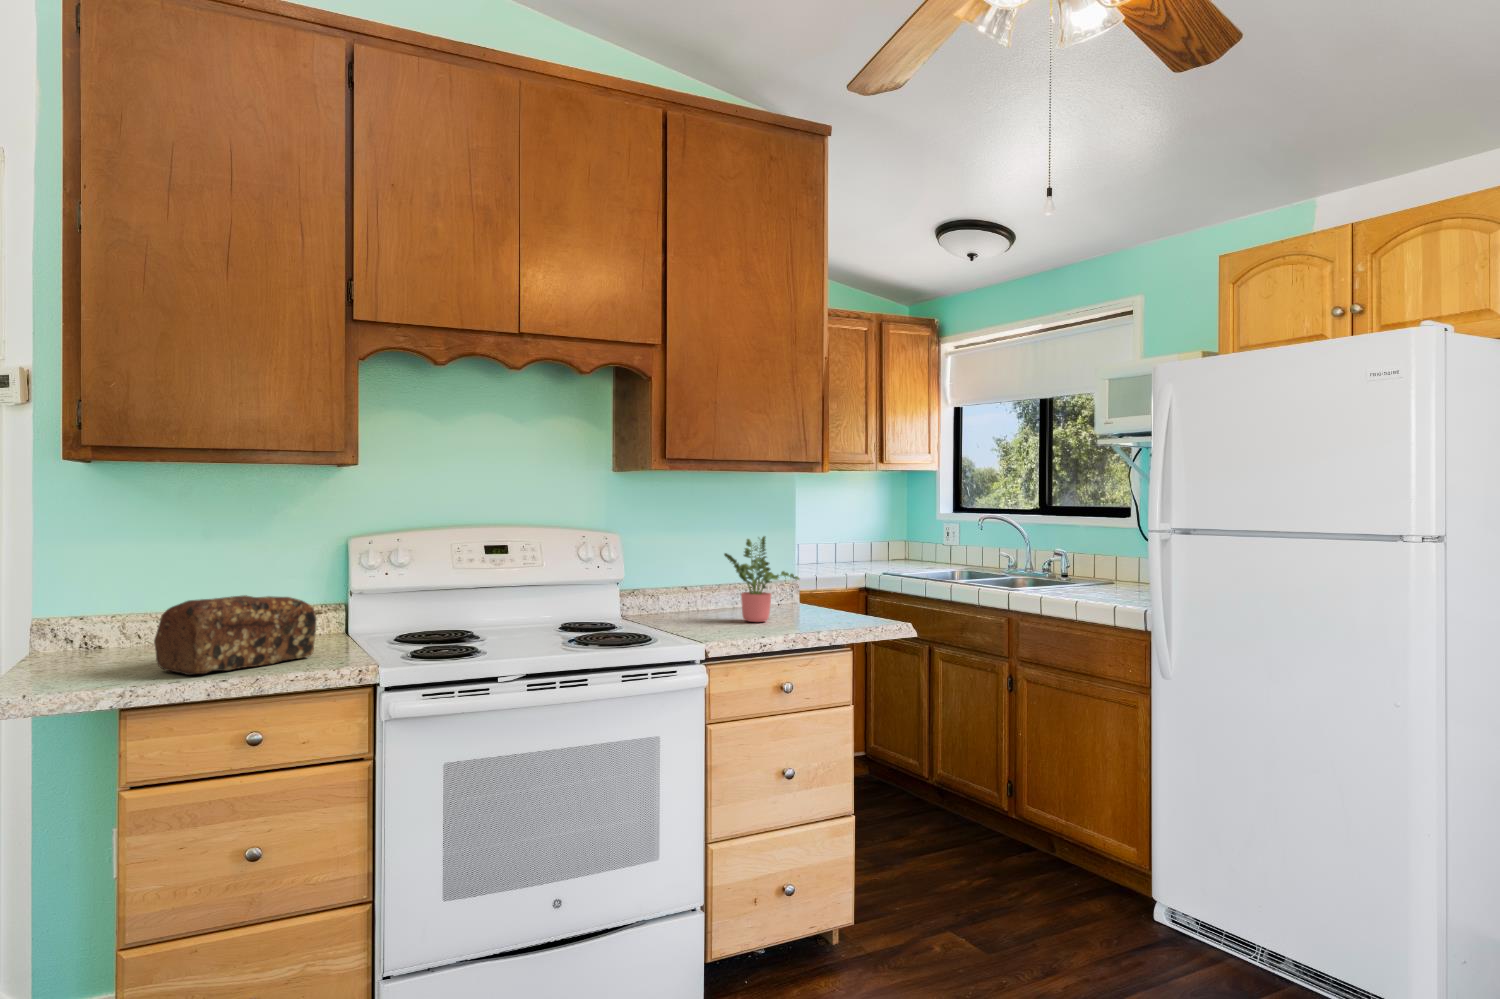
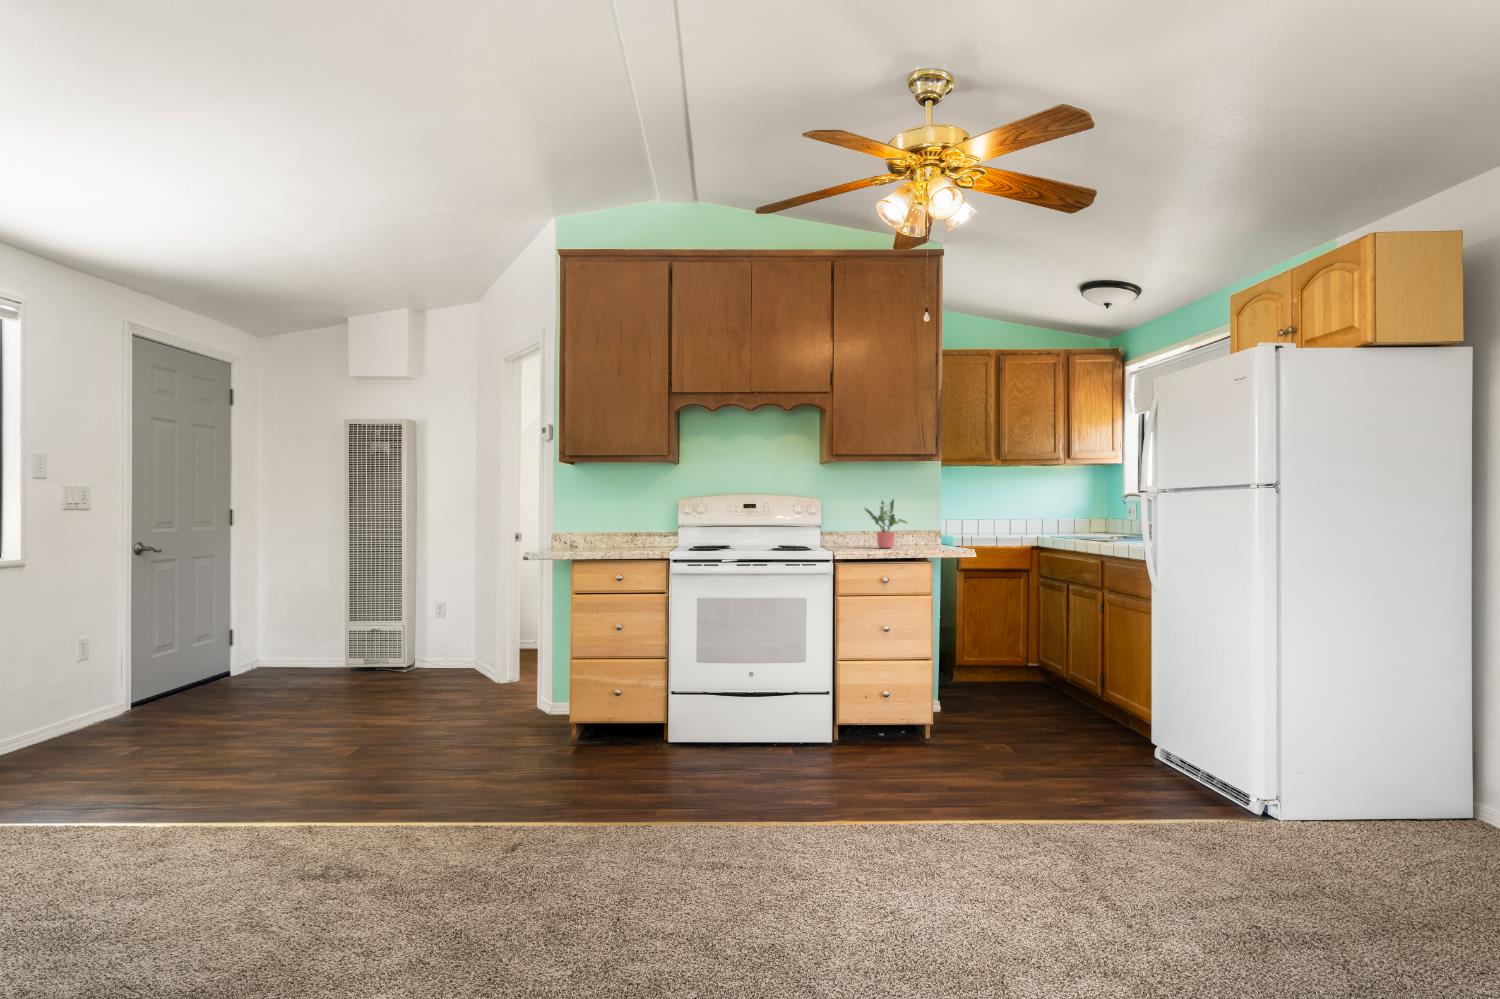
bread loaf: present [154,595,316,675] -> none [590,519,652,549]

